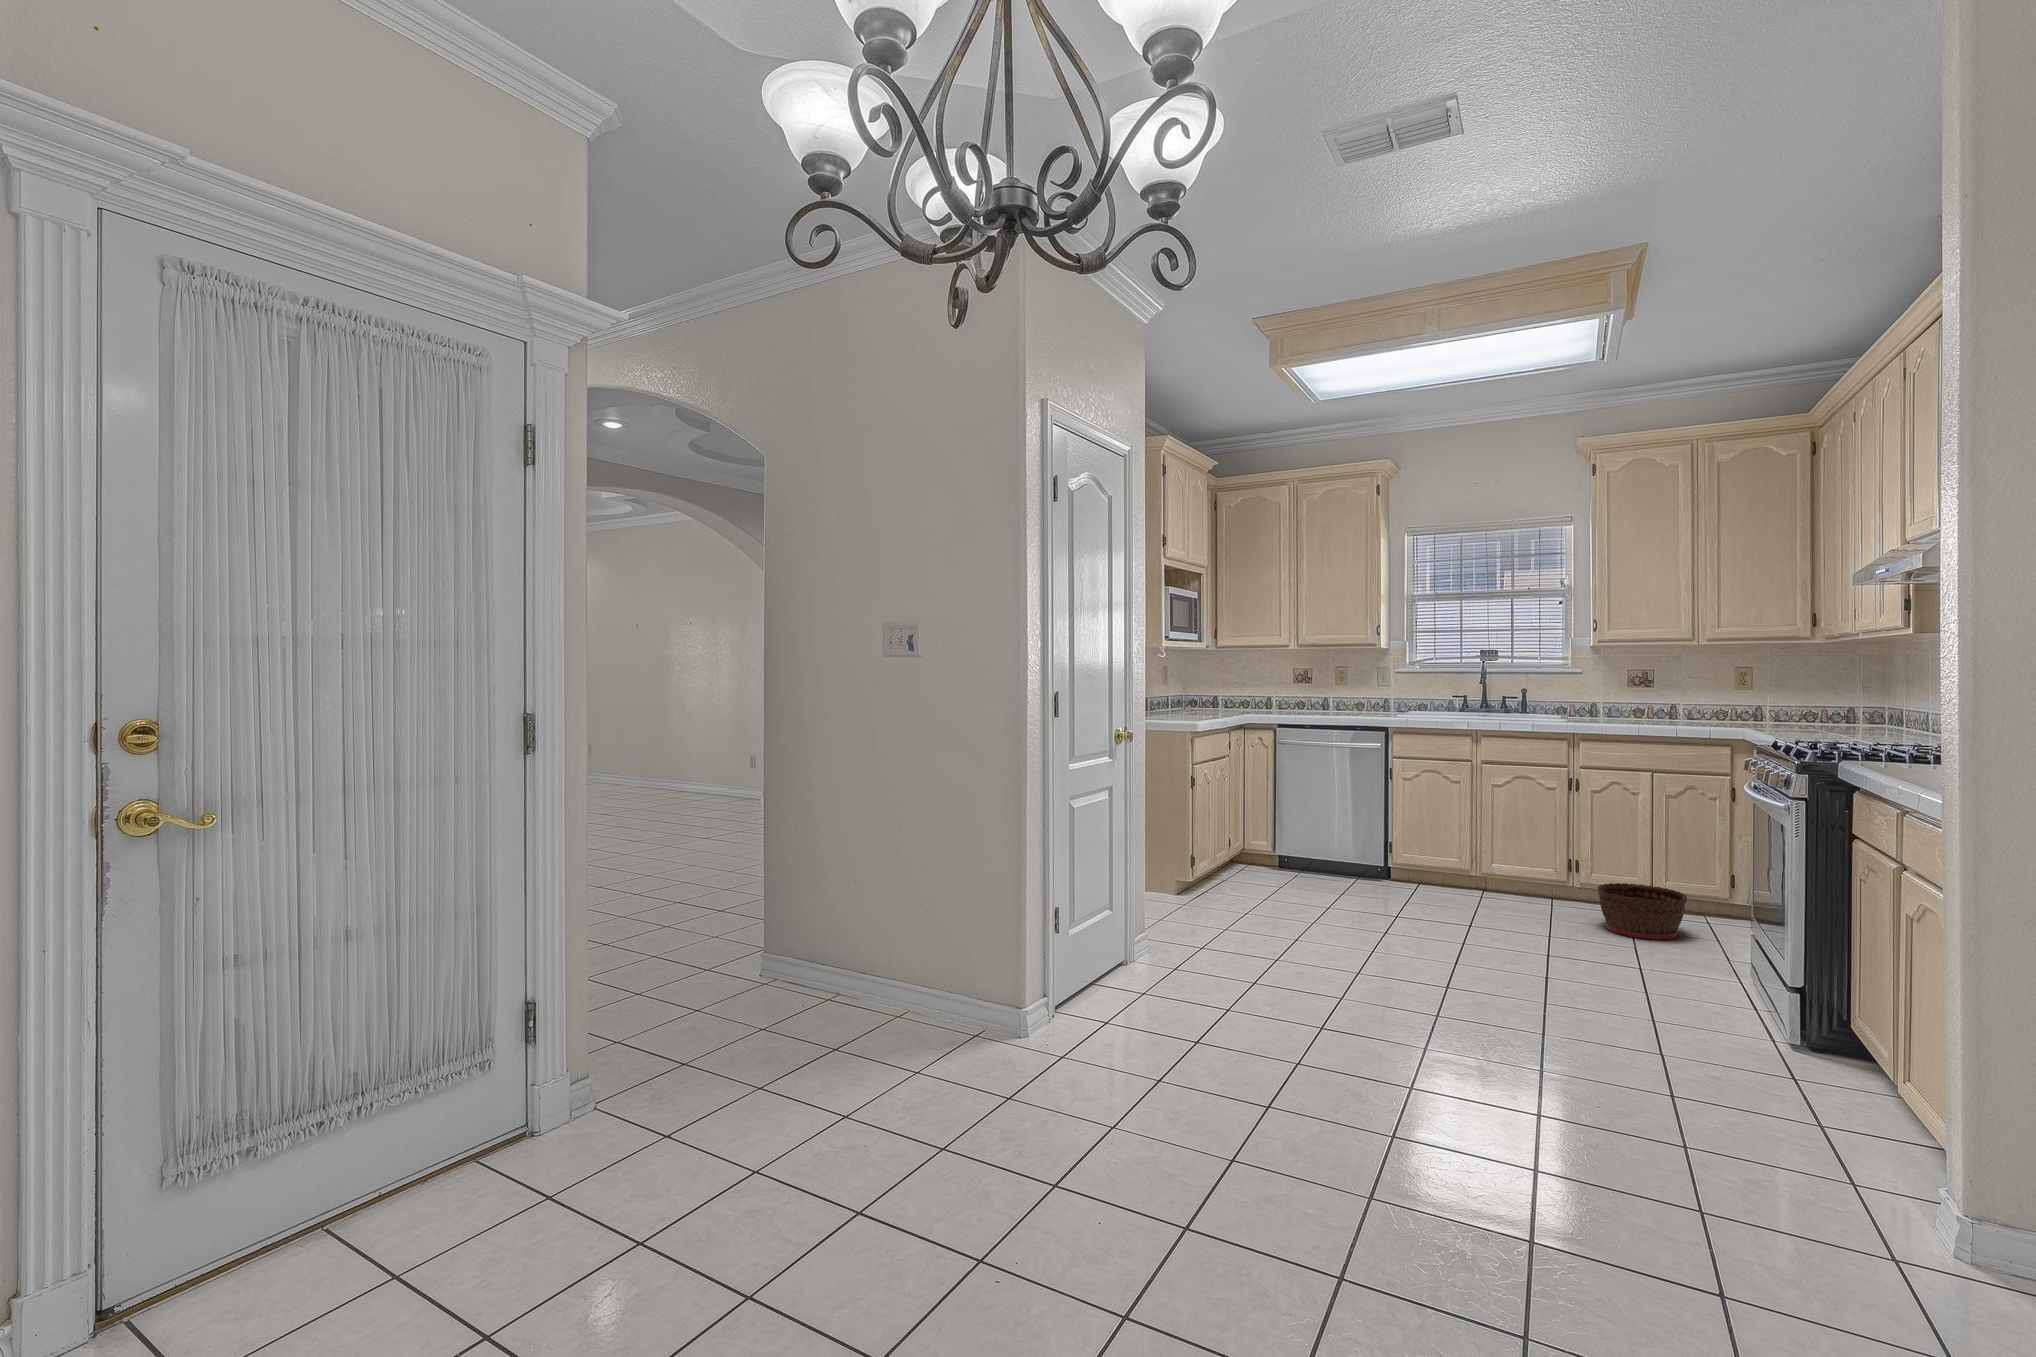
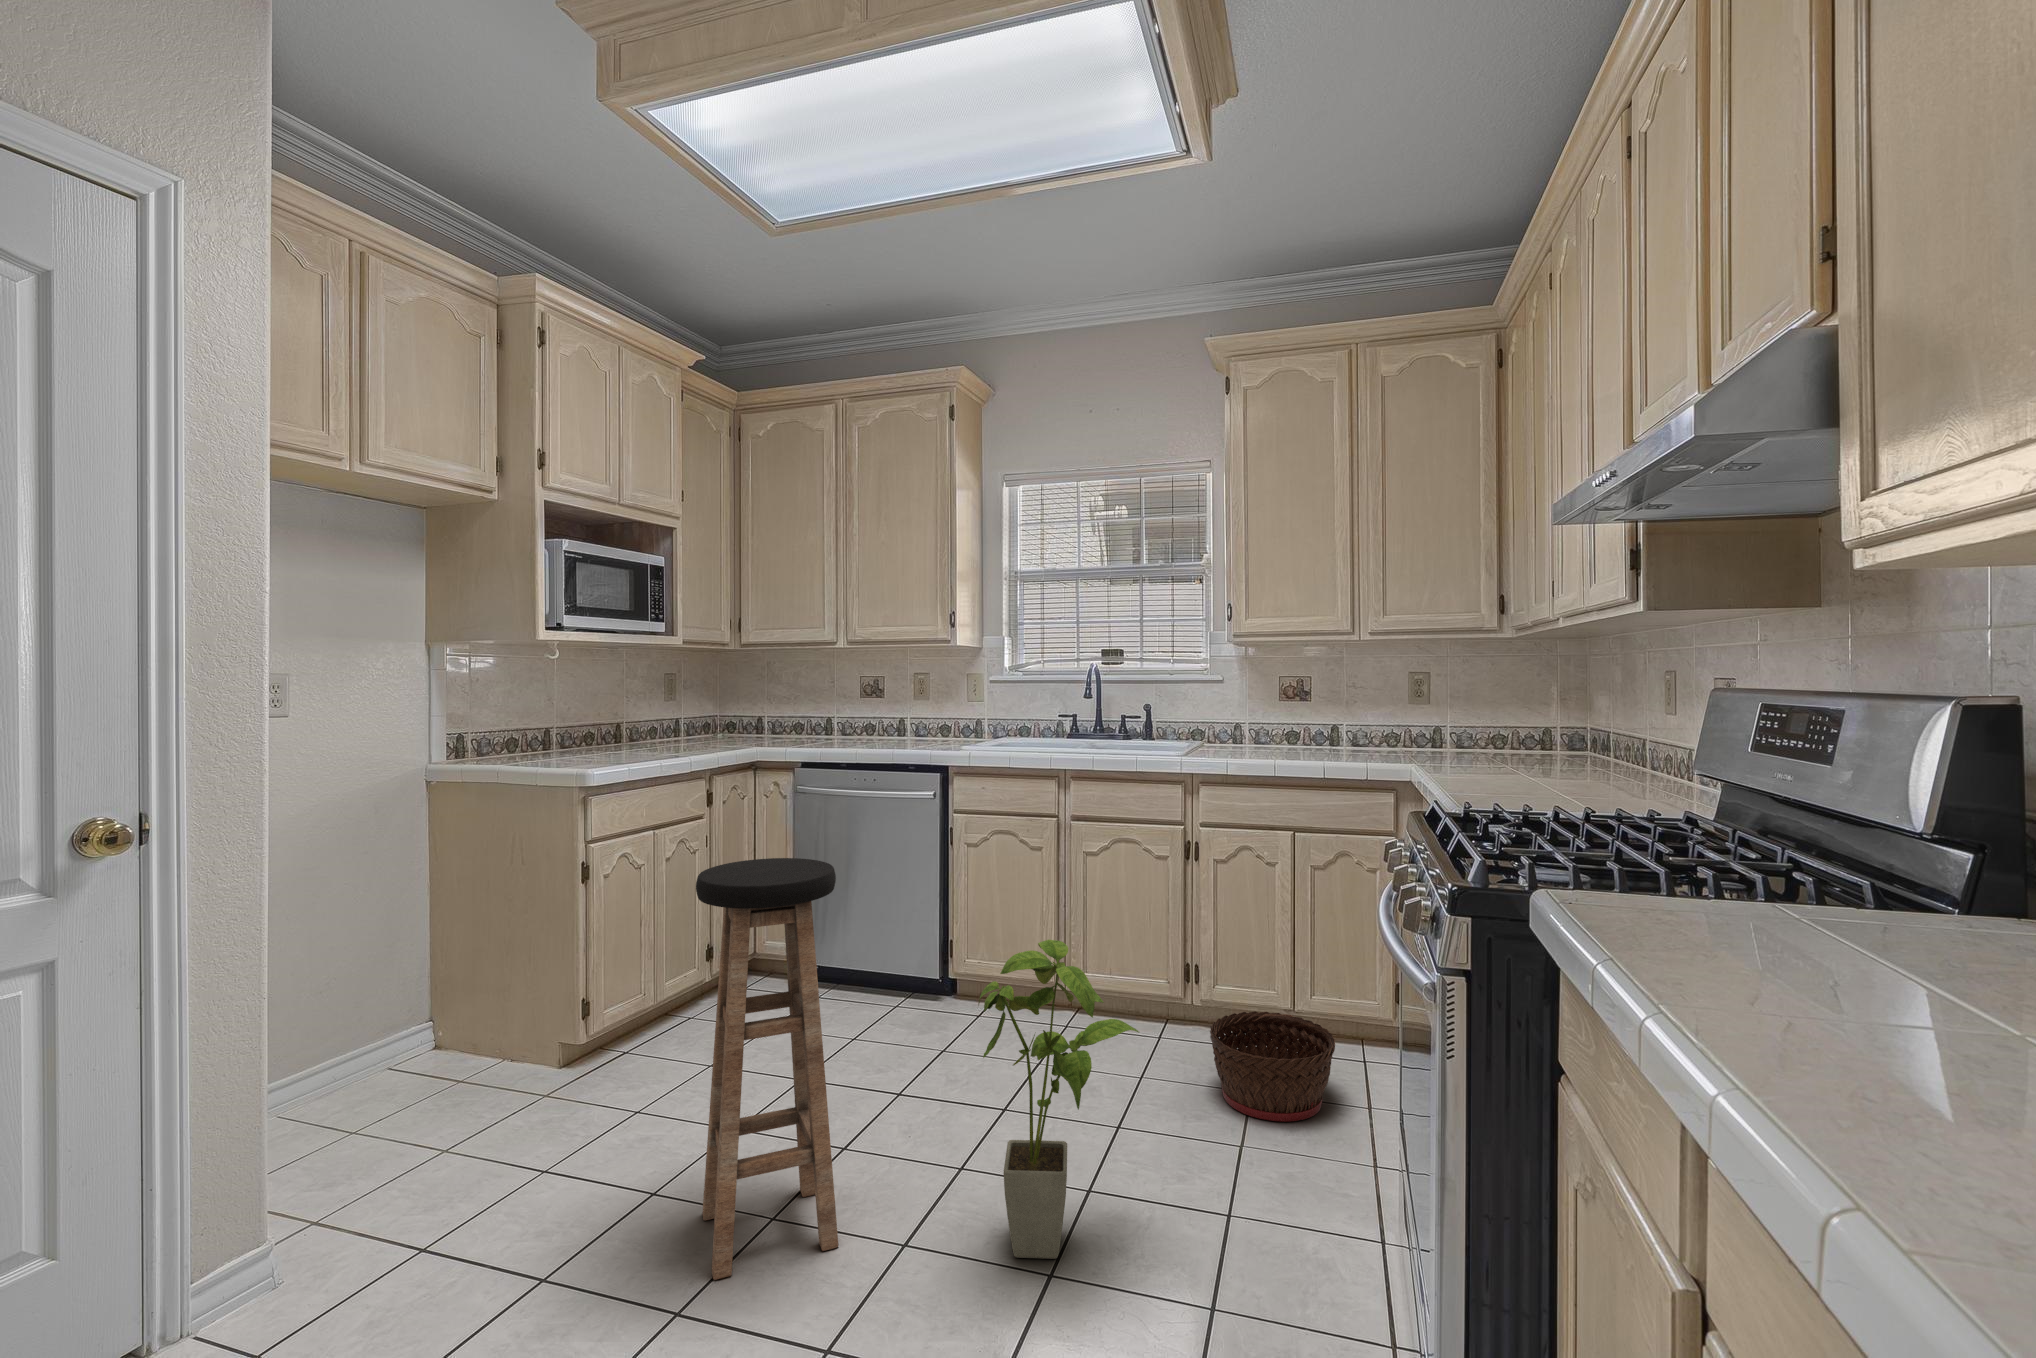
bar stool: none [1325,765,1411,961] -> present [696,858,838,1280]
house plant: none [1483,806,1578,968] -> present [978,940,1139,1259]

